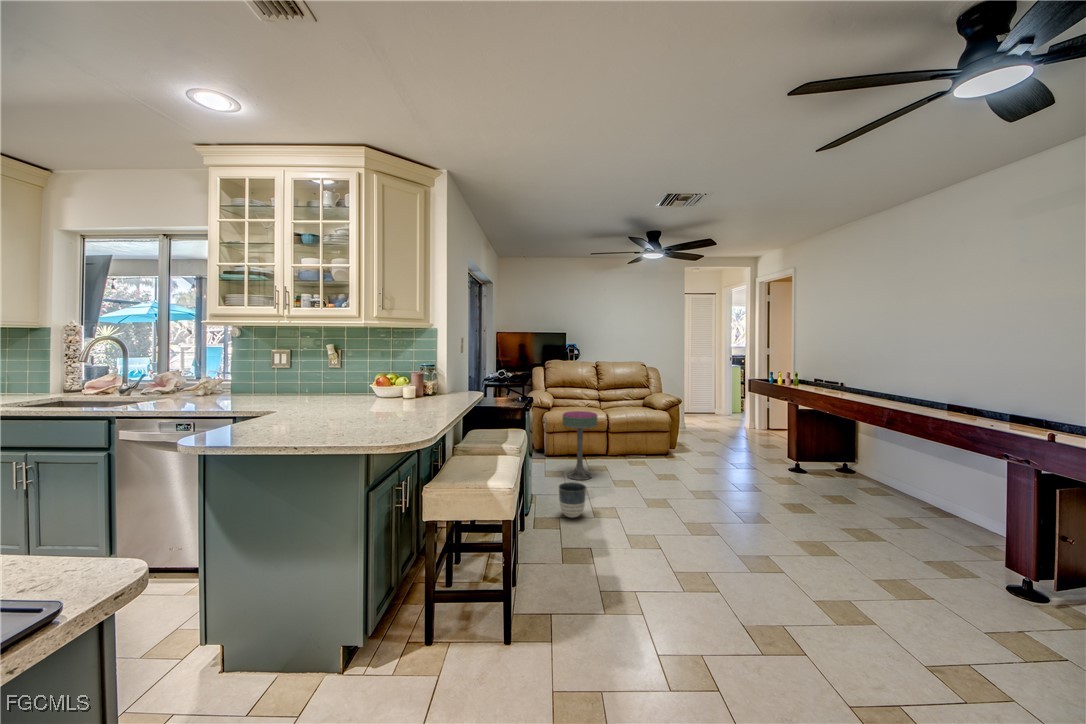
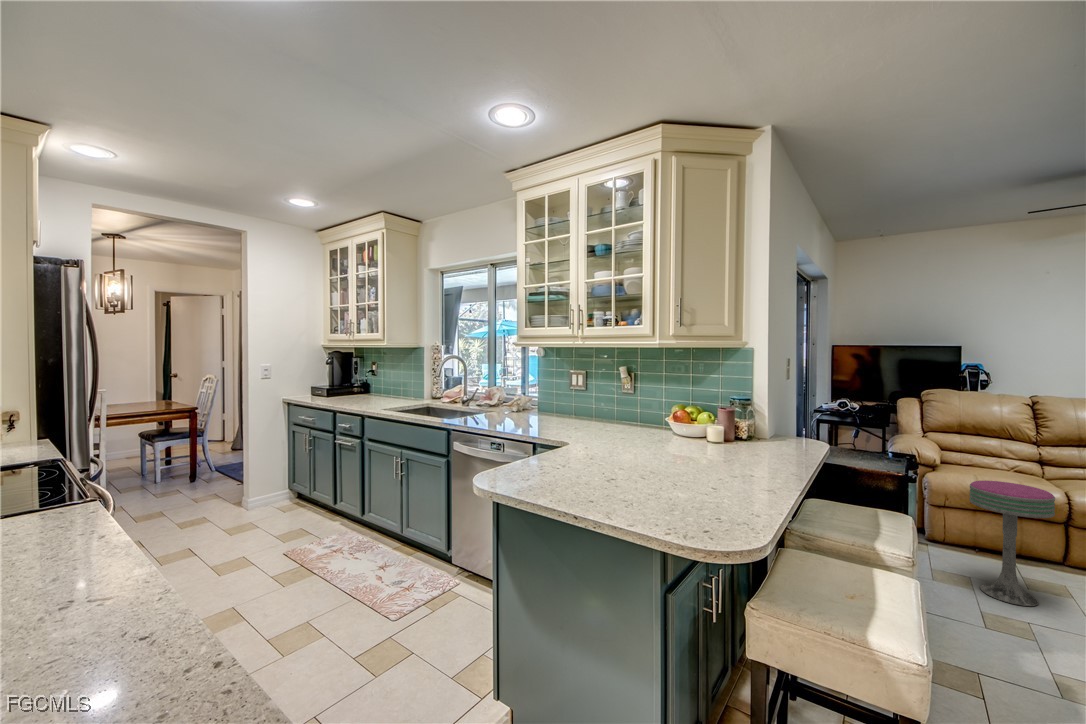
planter: present [559,482,586,518] -> none [976,616,1047,690]

